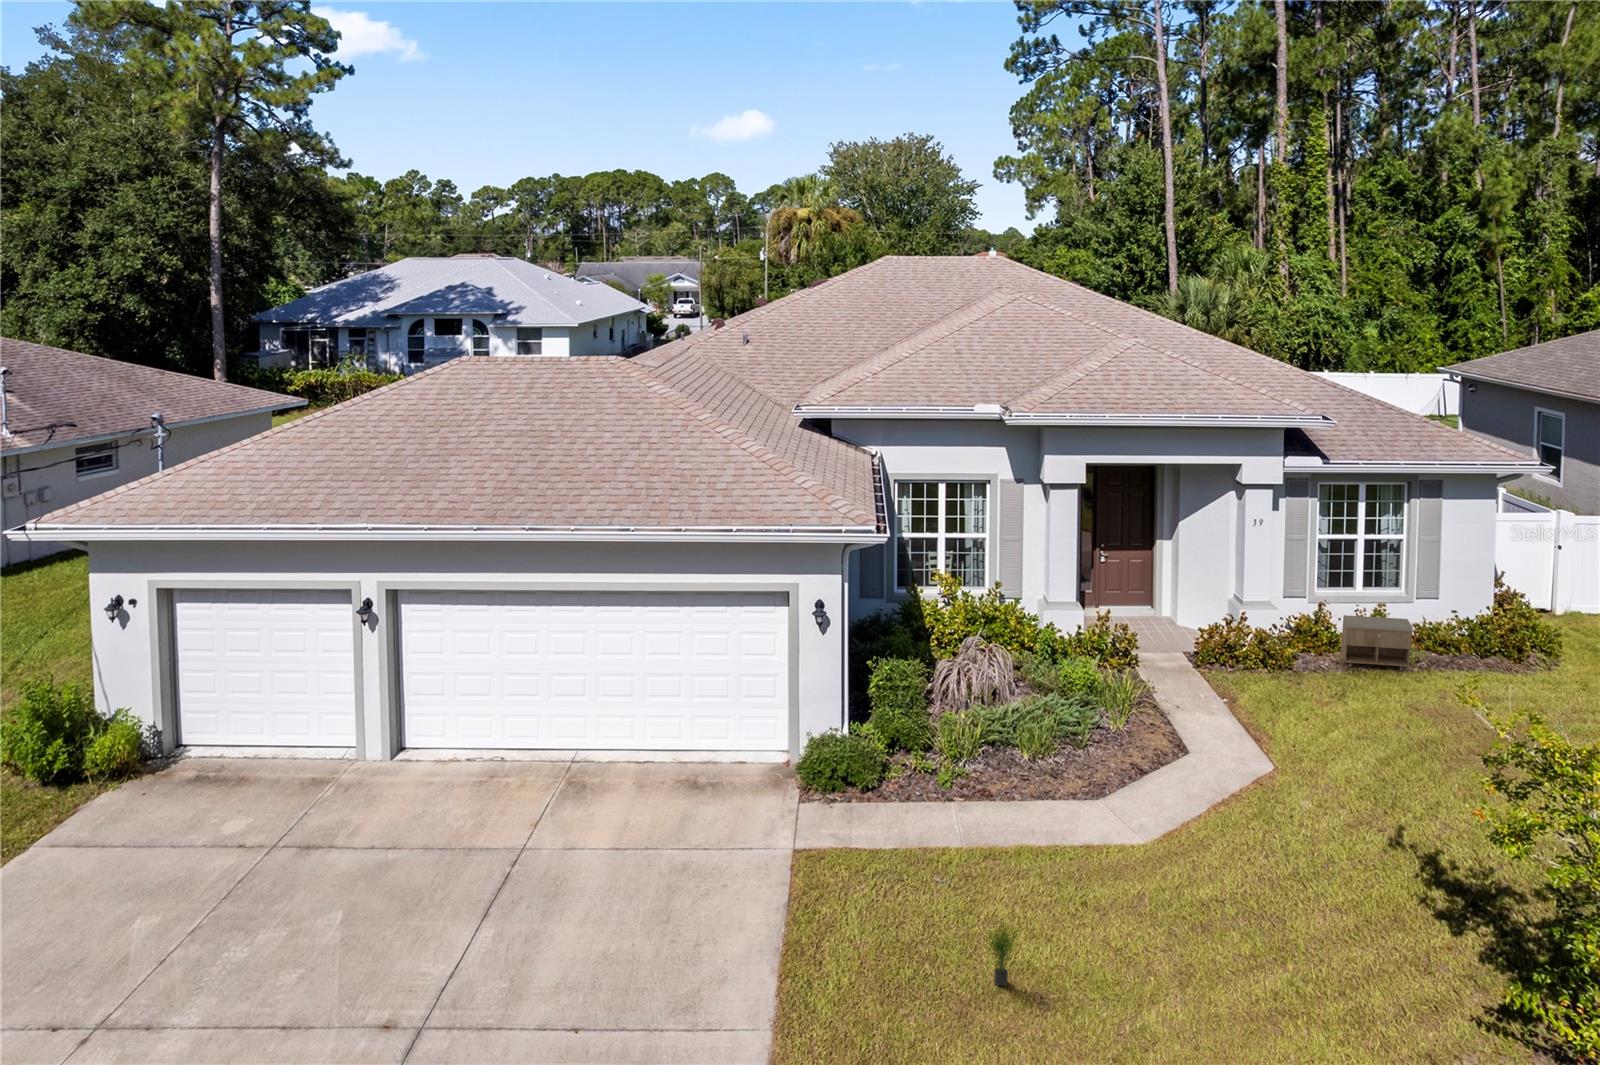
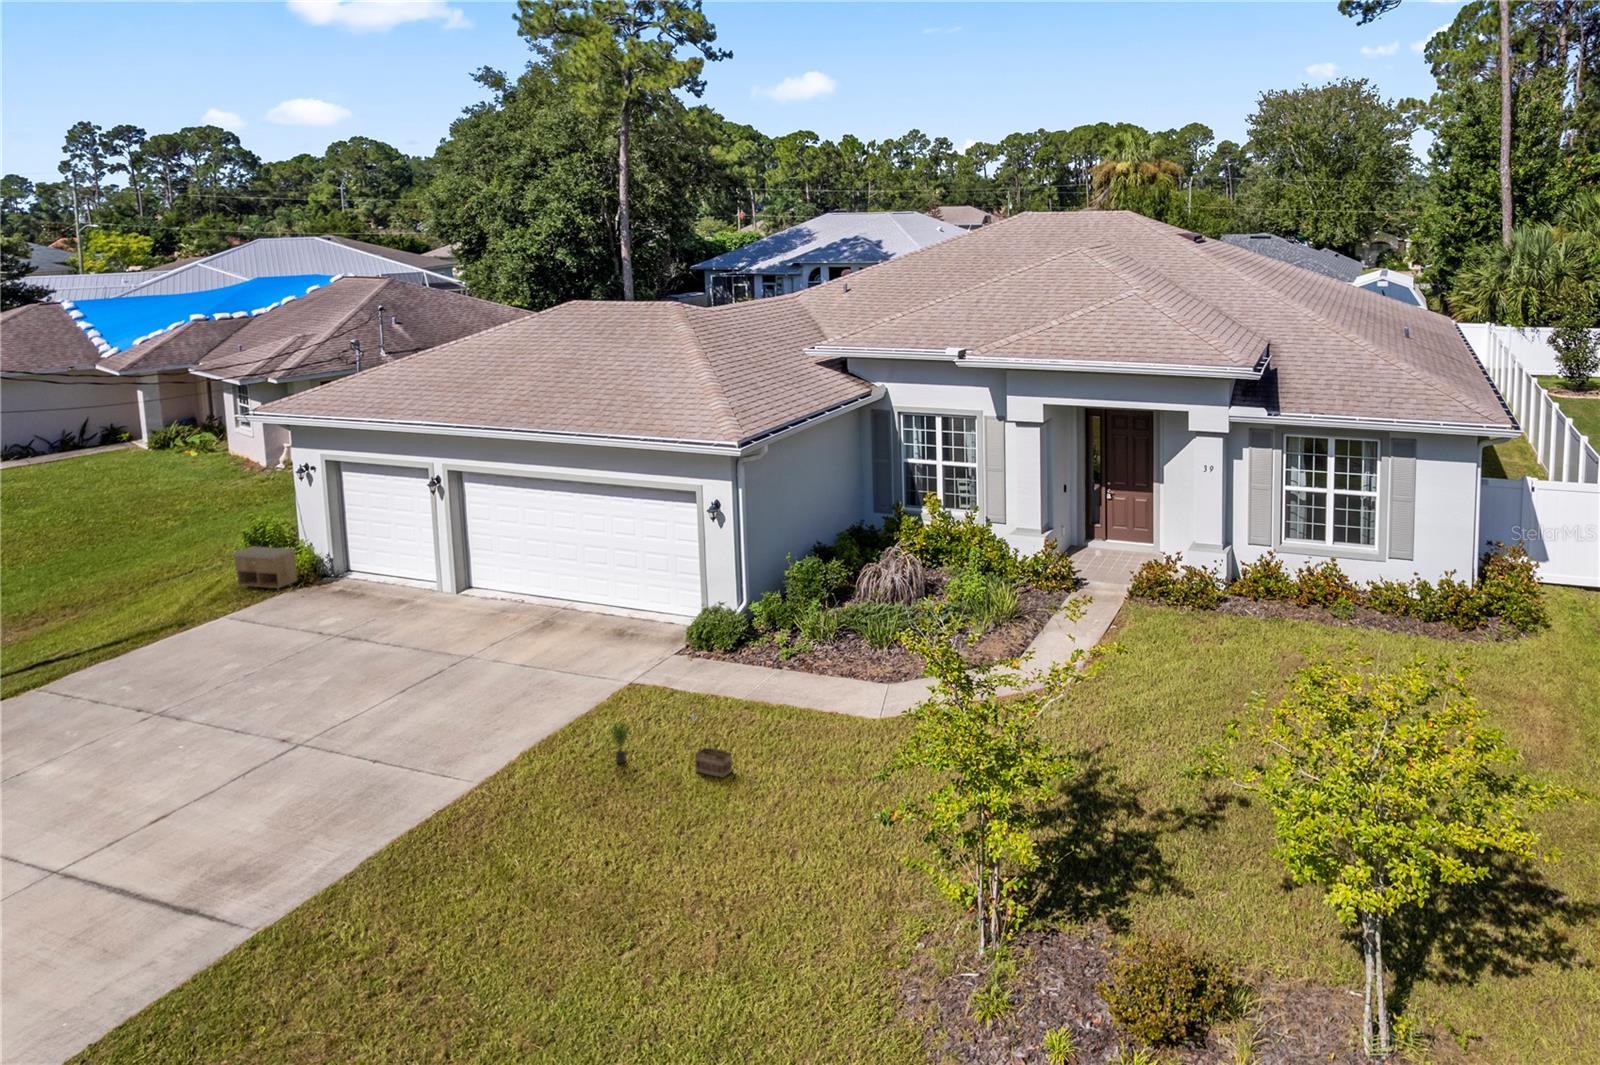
storage bench: present [1341,615,1413,670] -> present [233,546,298,590]
basket: none [1112,918,1164,980] -> present [695,733,732,778]

